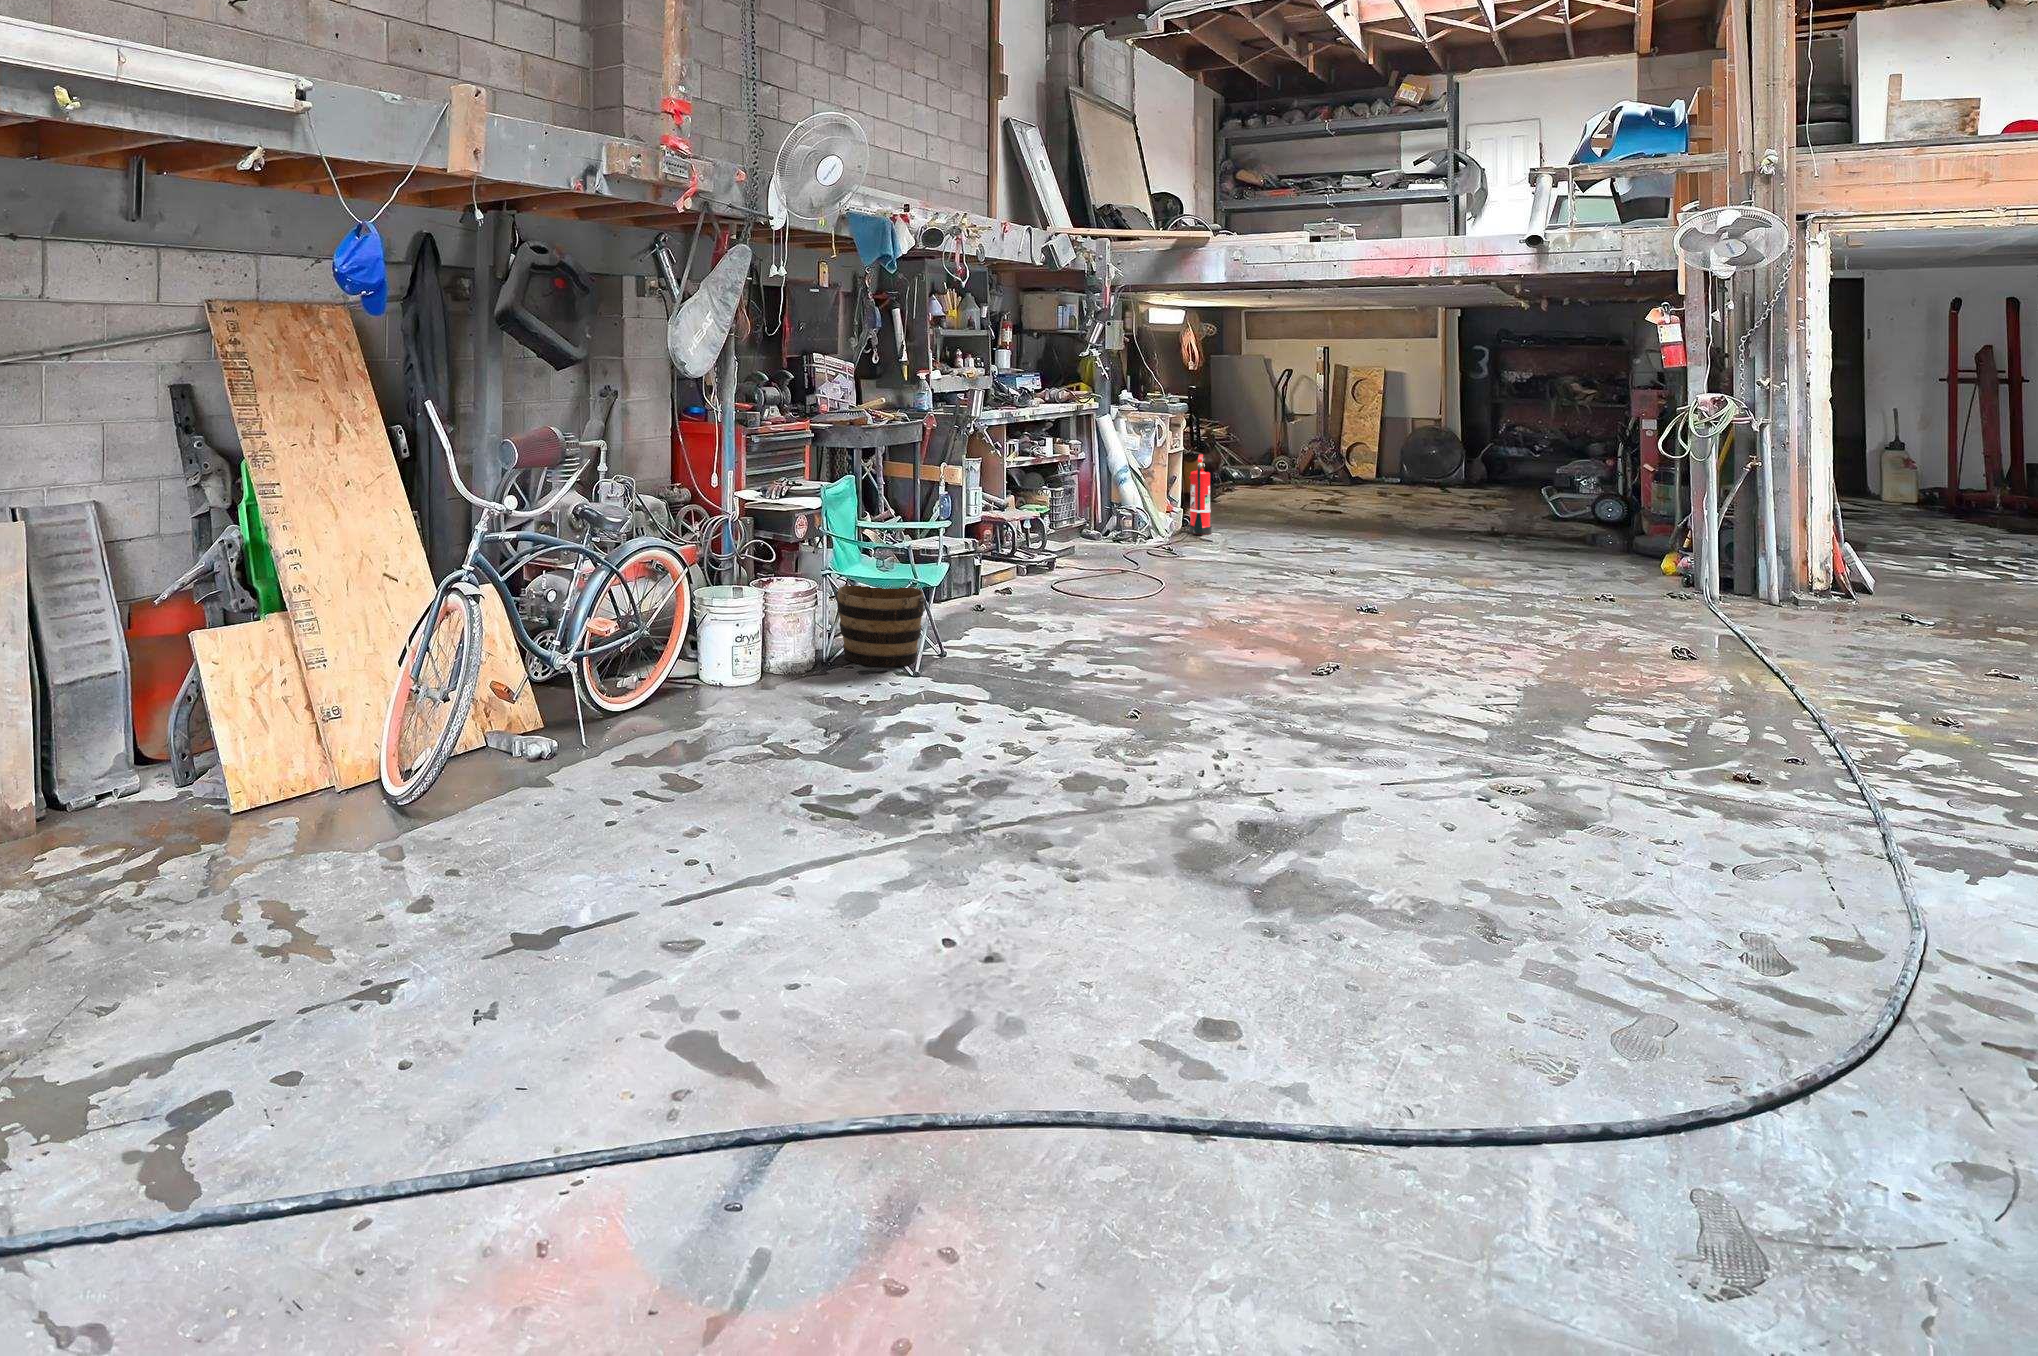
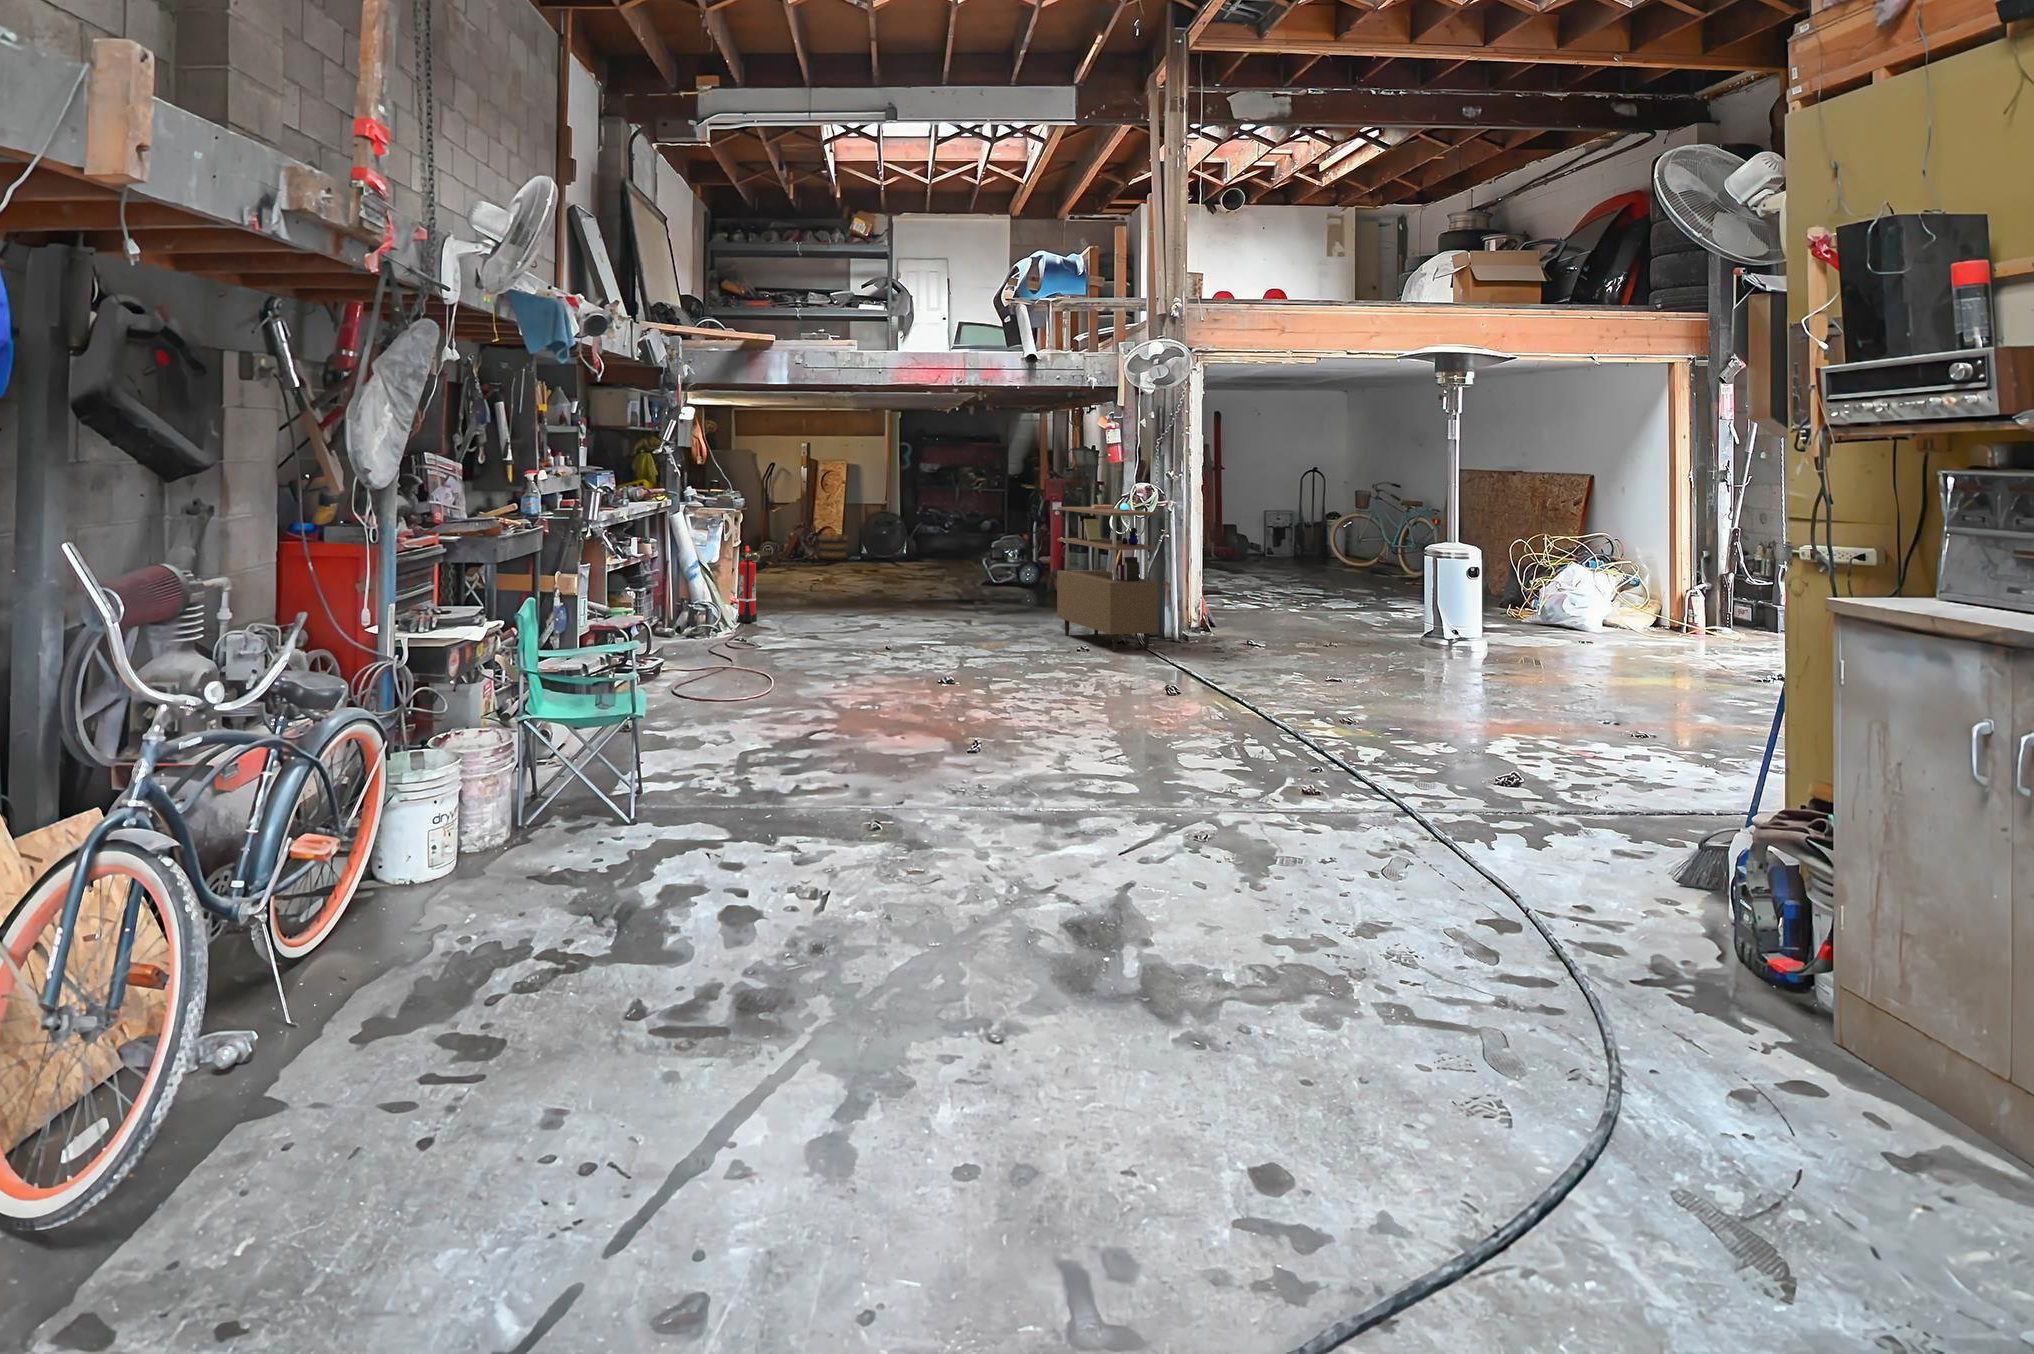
shelving unit: none [1590,417,1722,603] -> present [1057,503,1157,652]
bucket: present [836,586,926,667] -> present [818,534,848,560]

